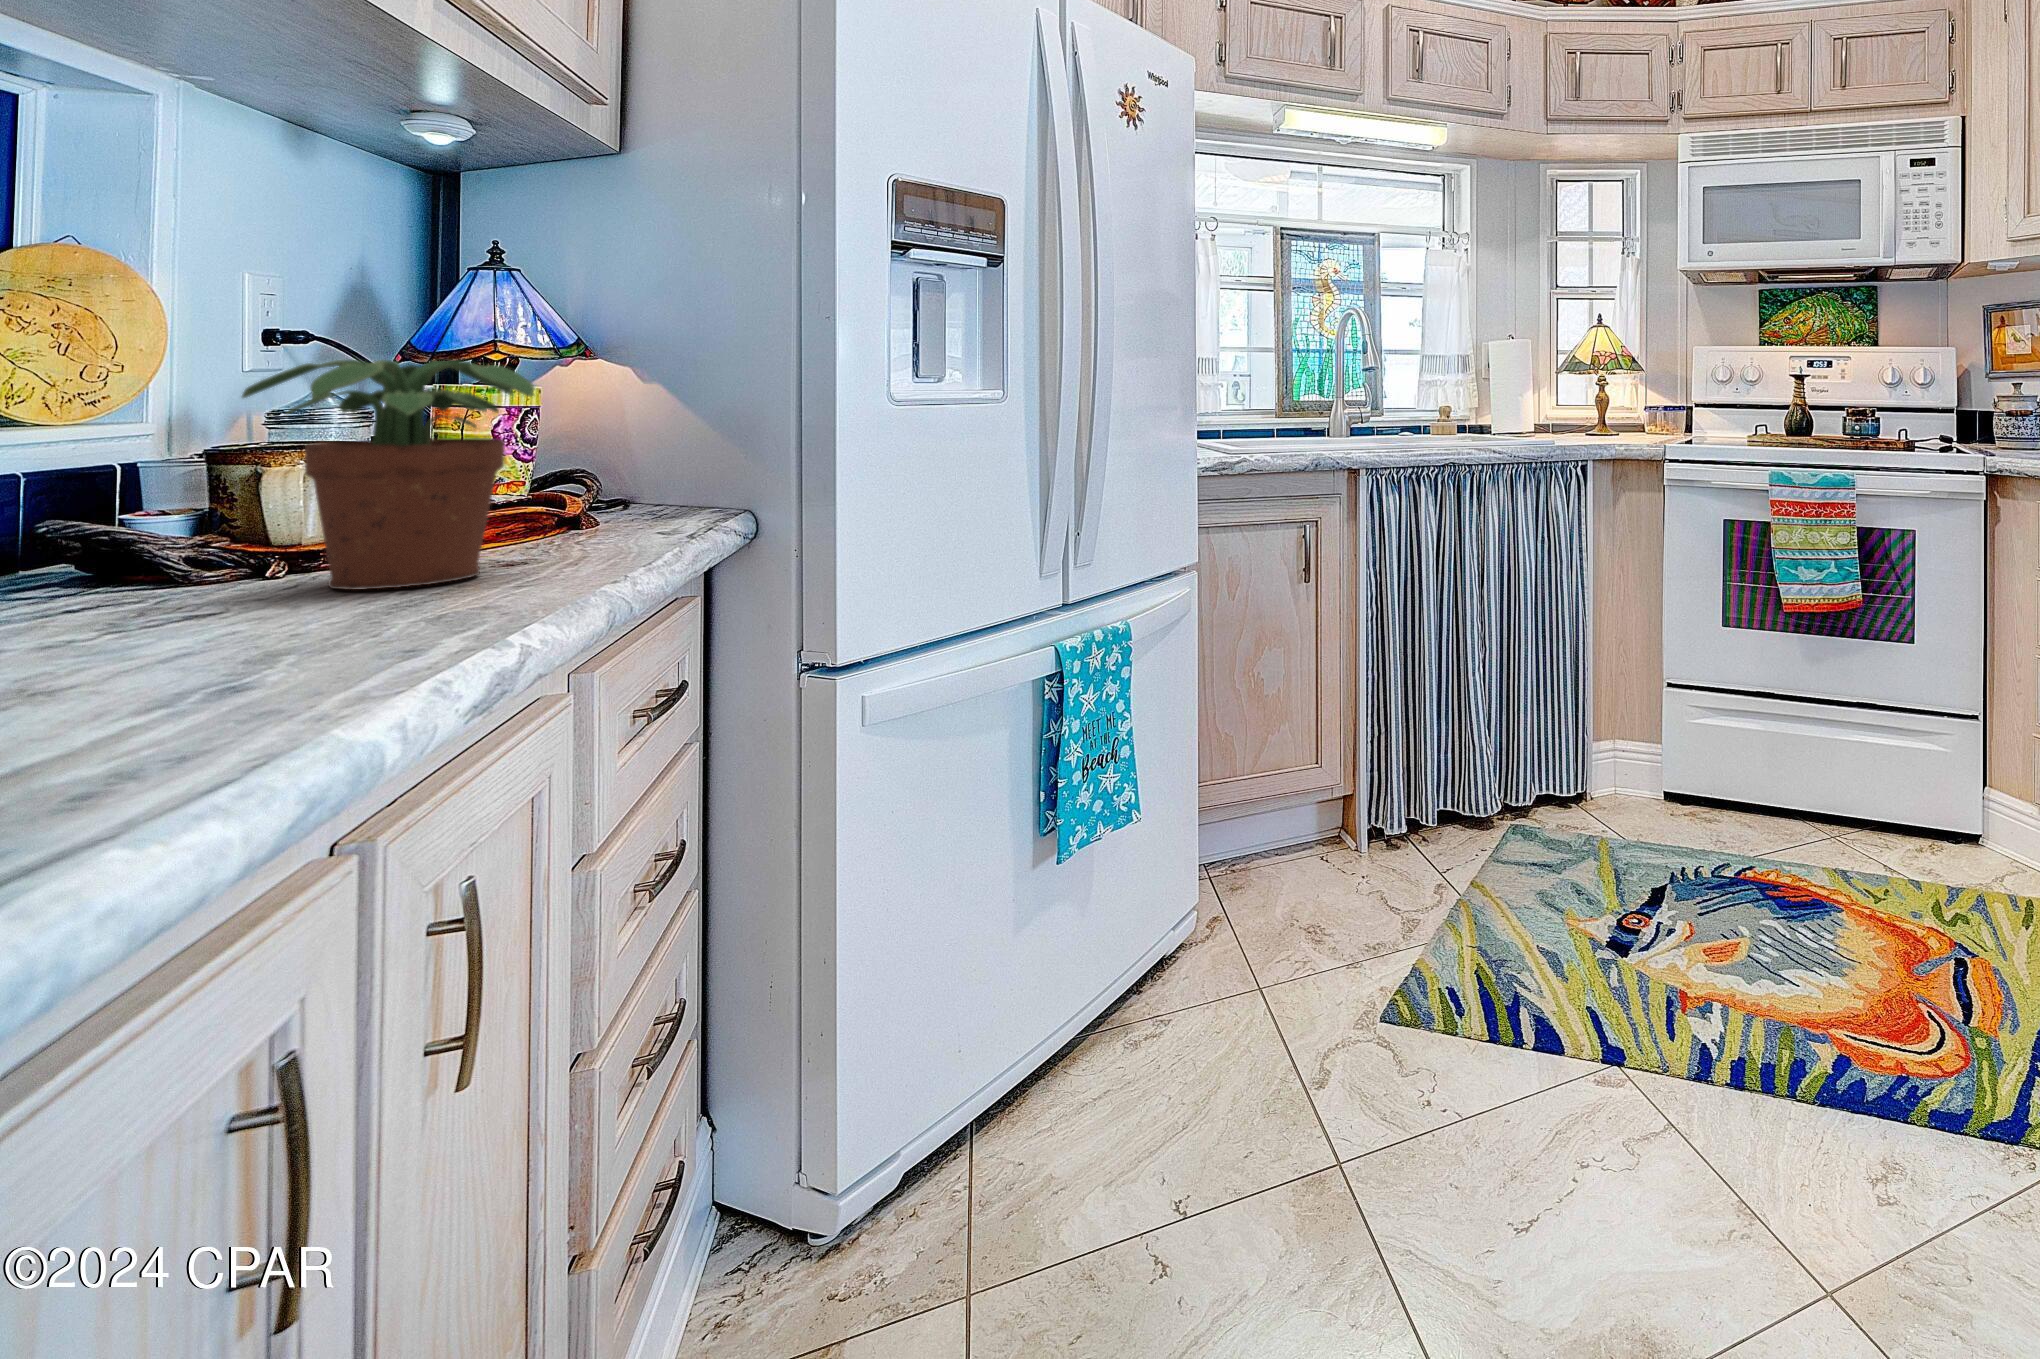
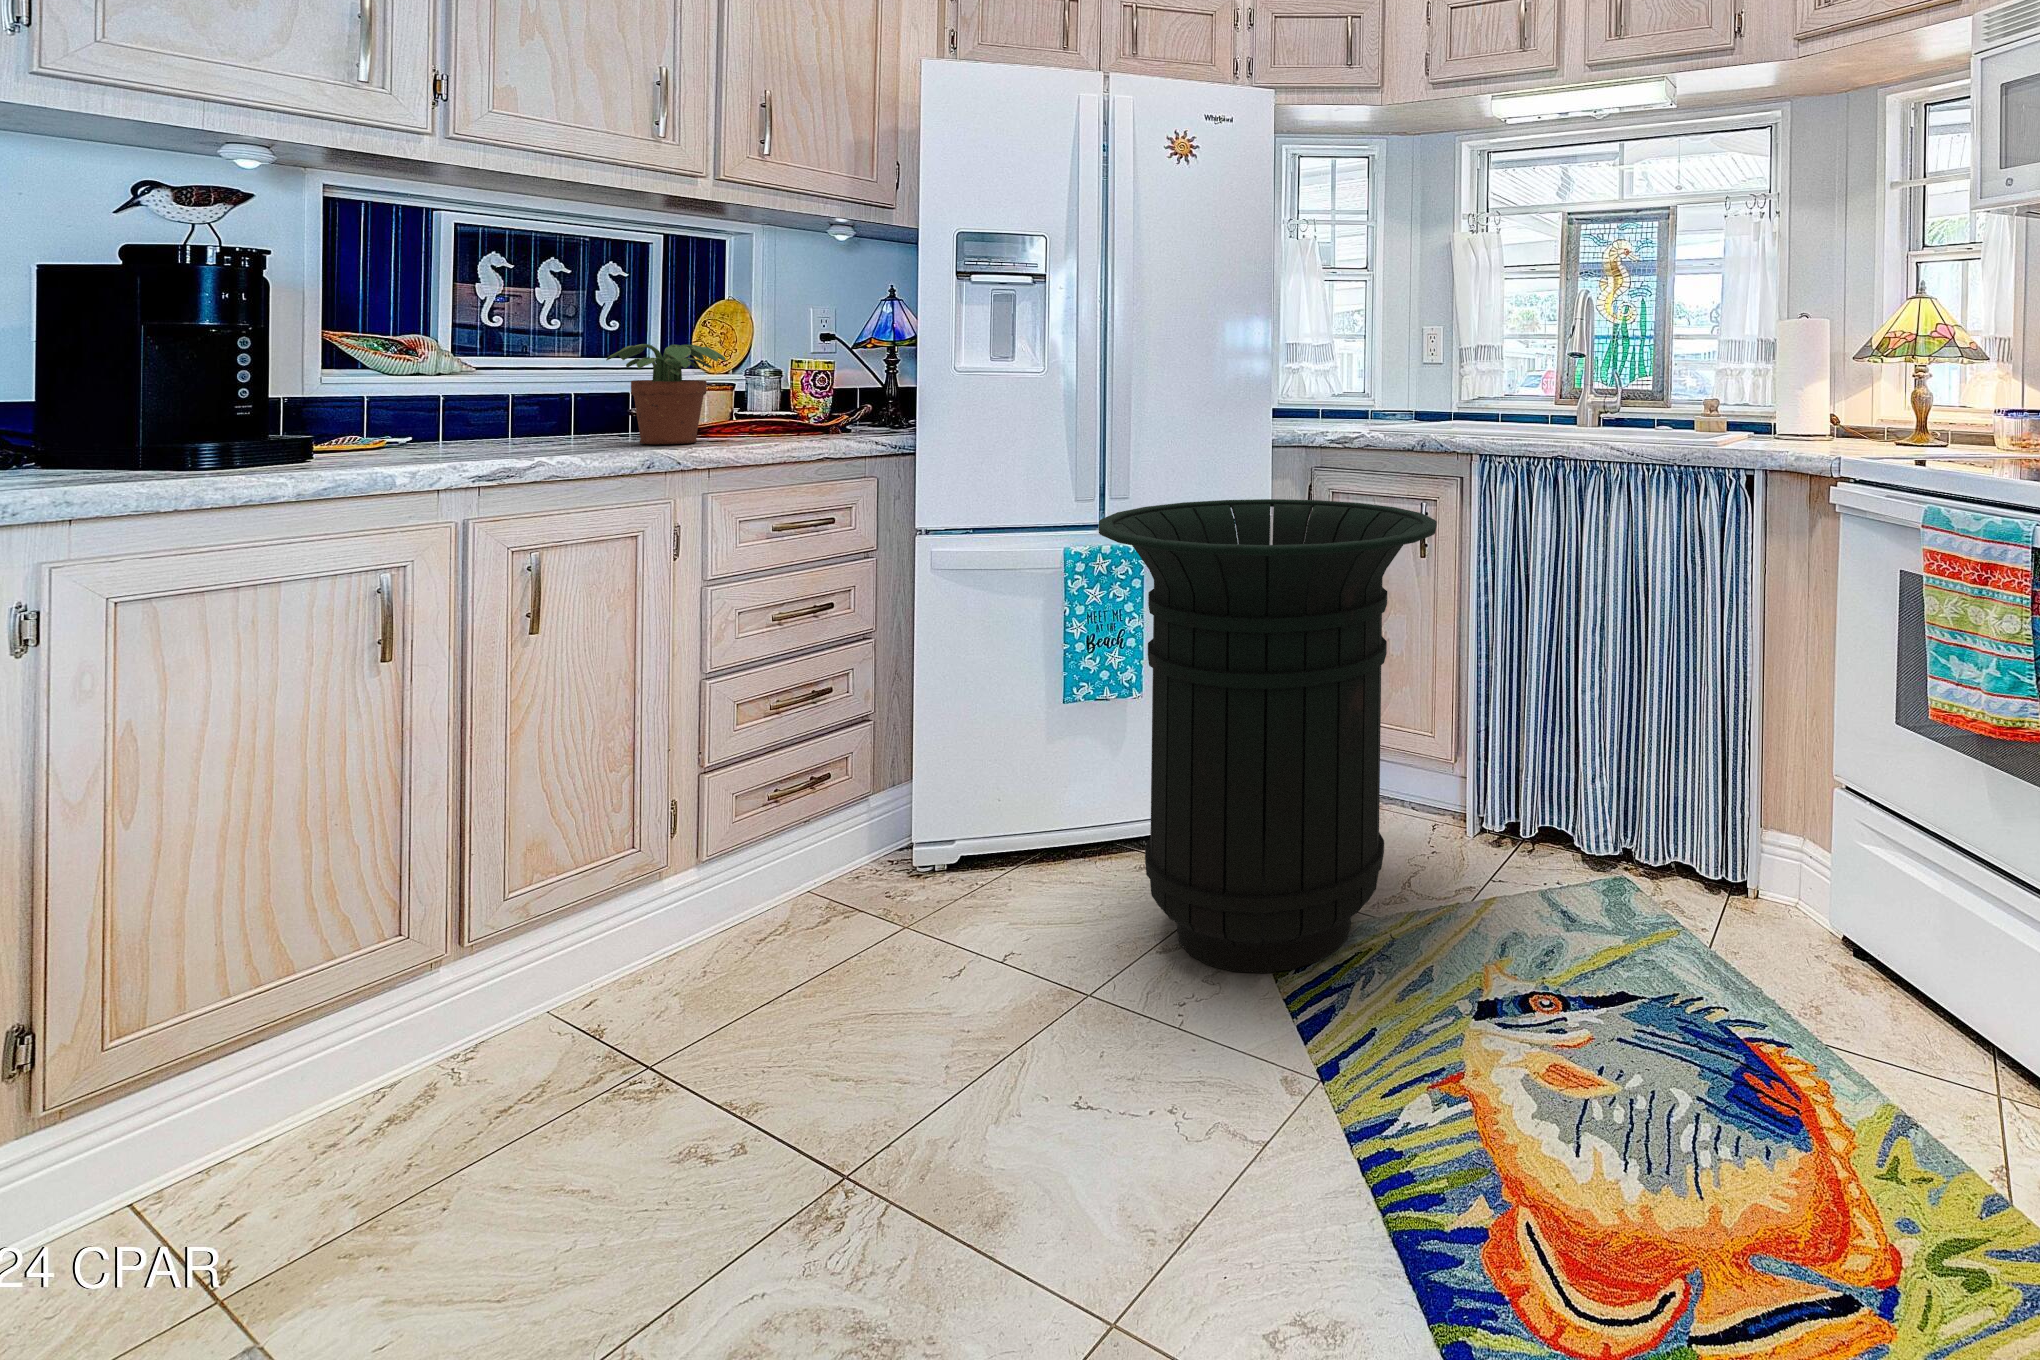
trash can: none [1168,532,1542,1066] -> present [1099,499,1437,973]

